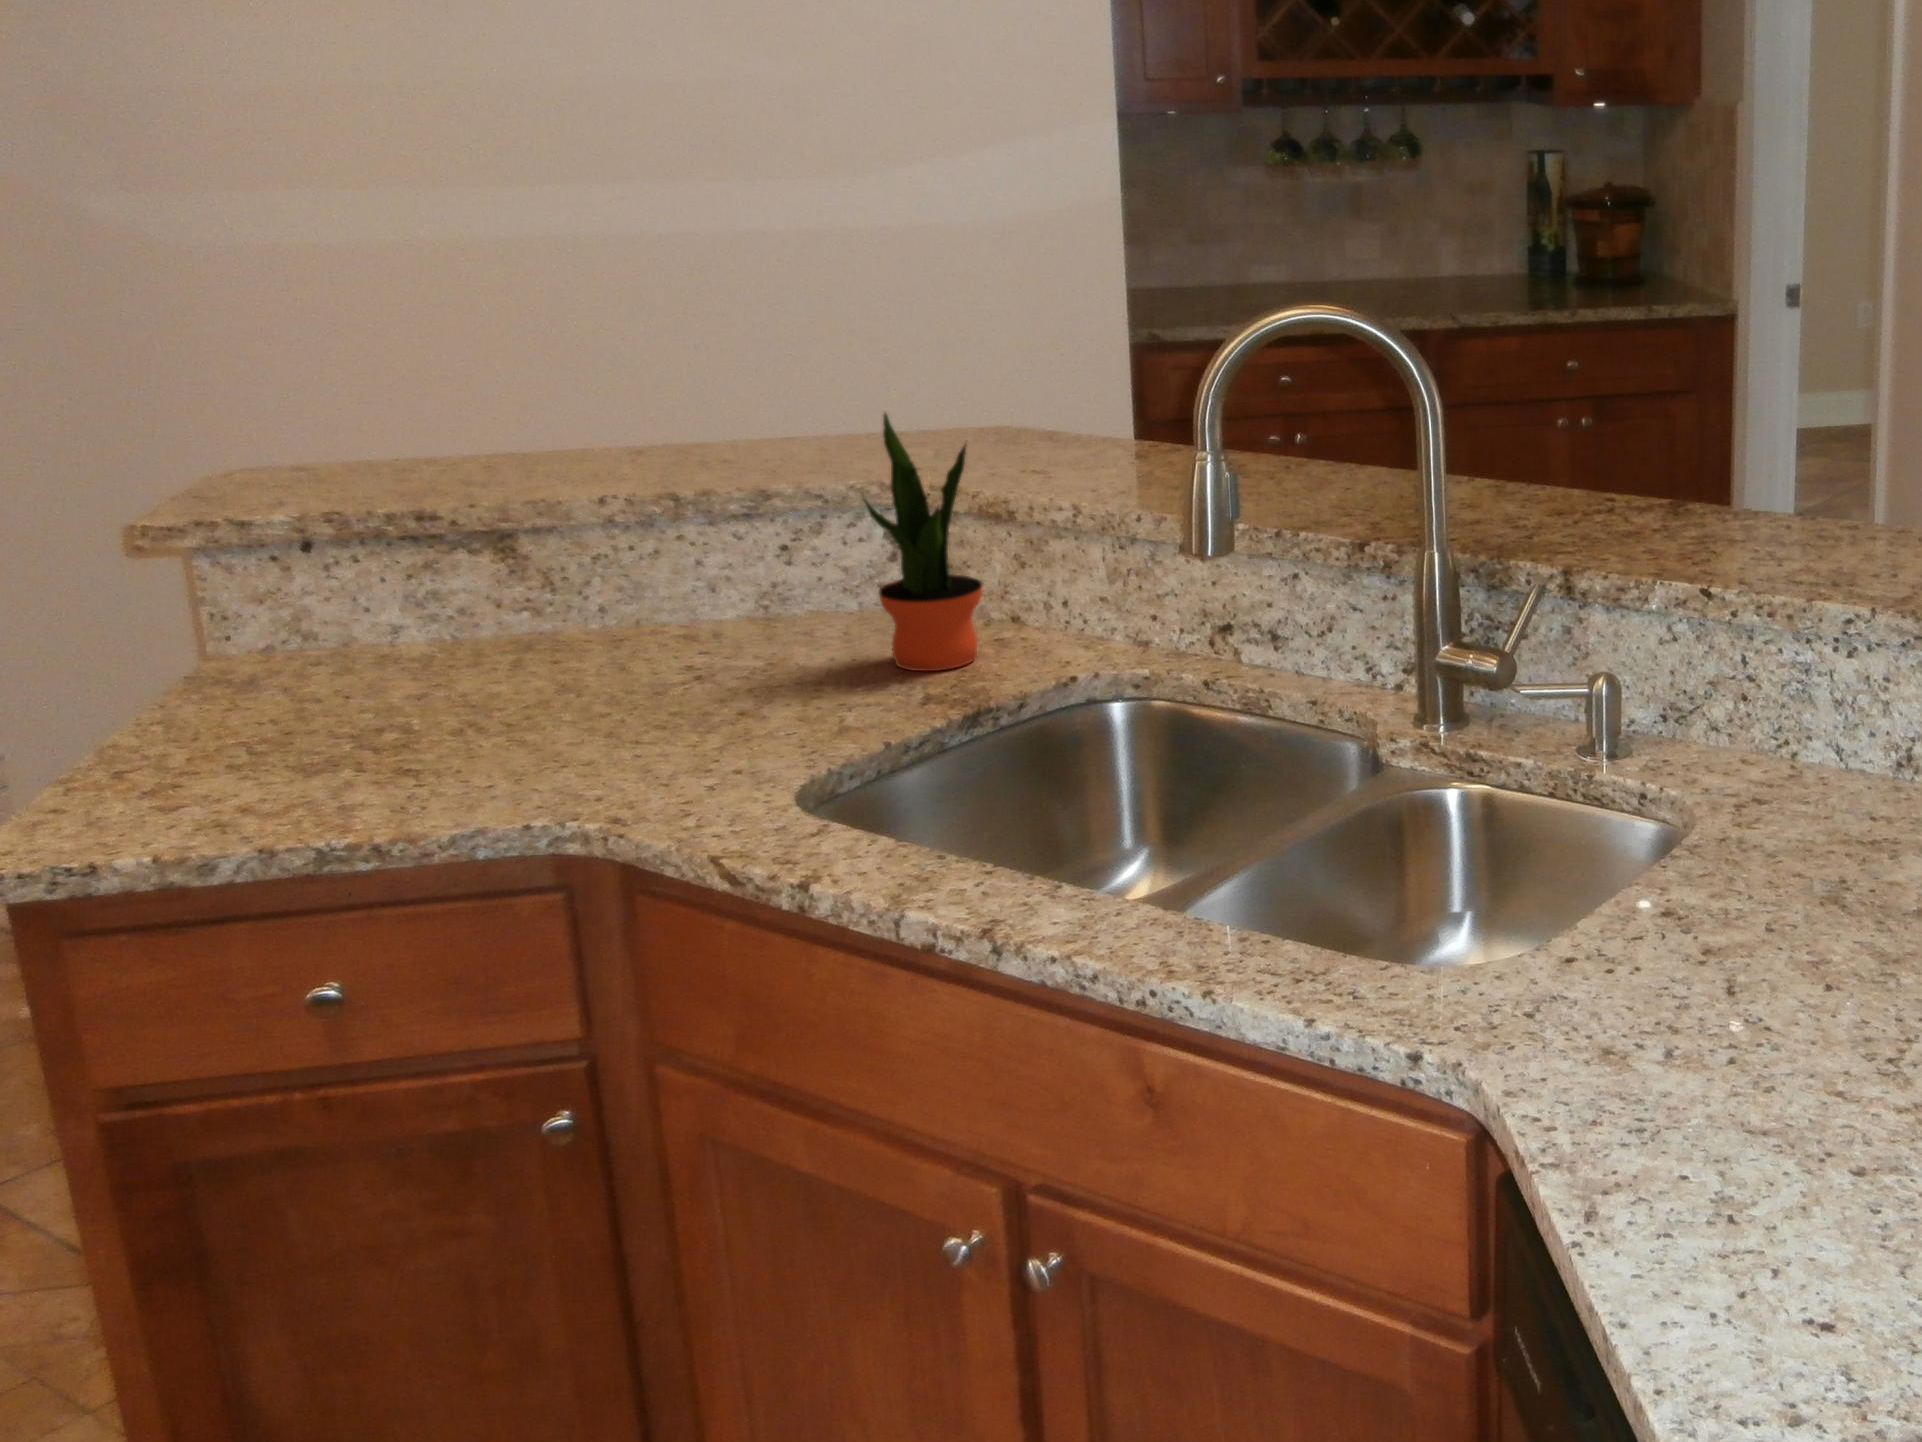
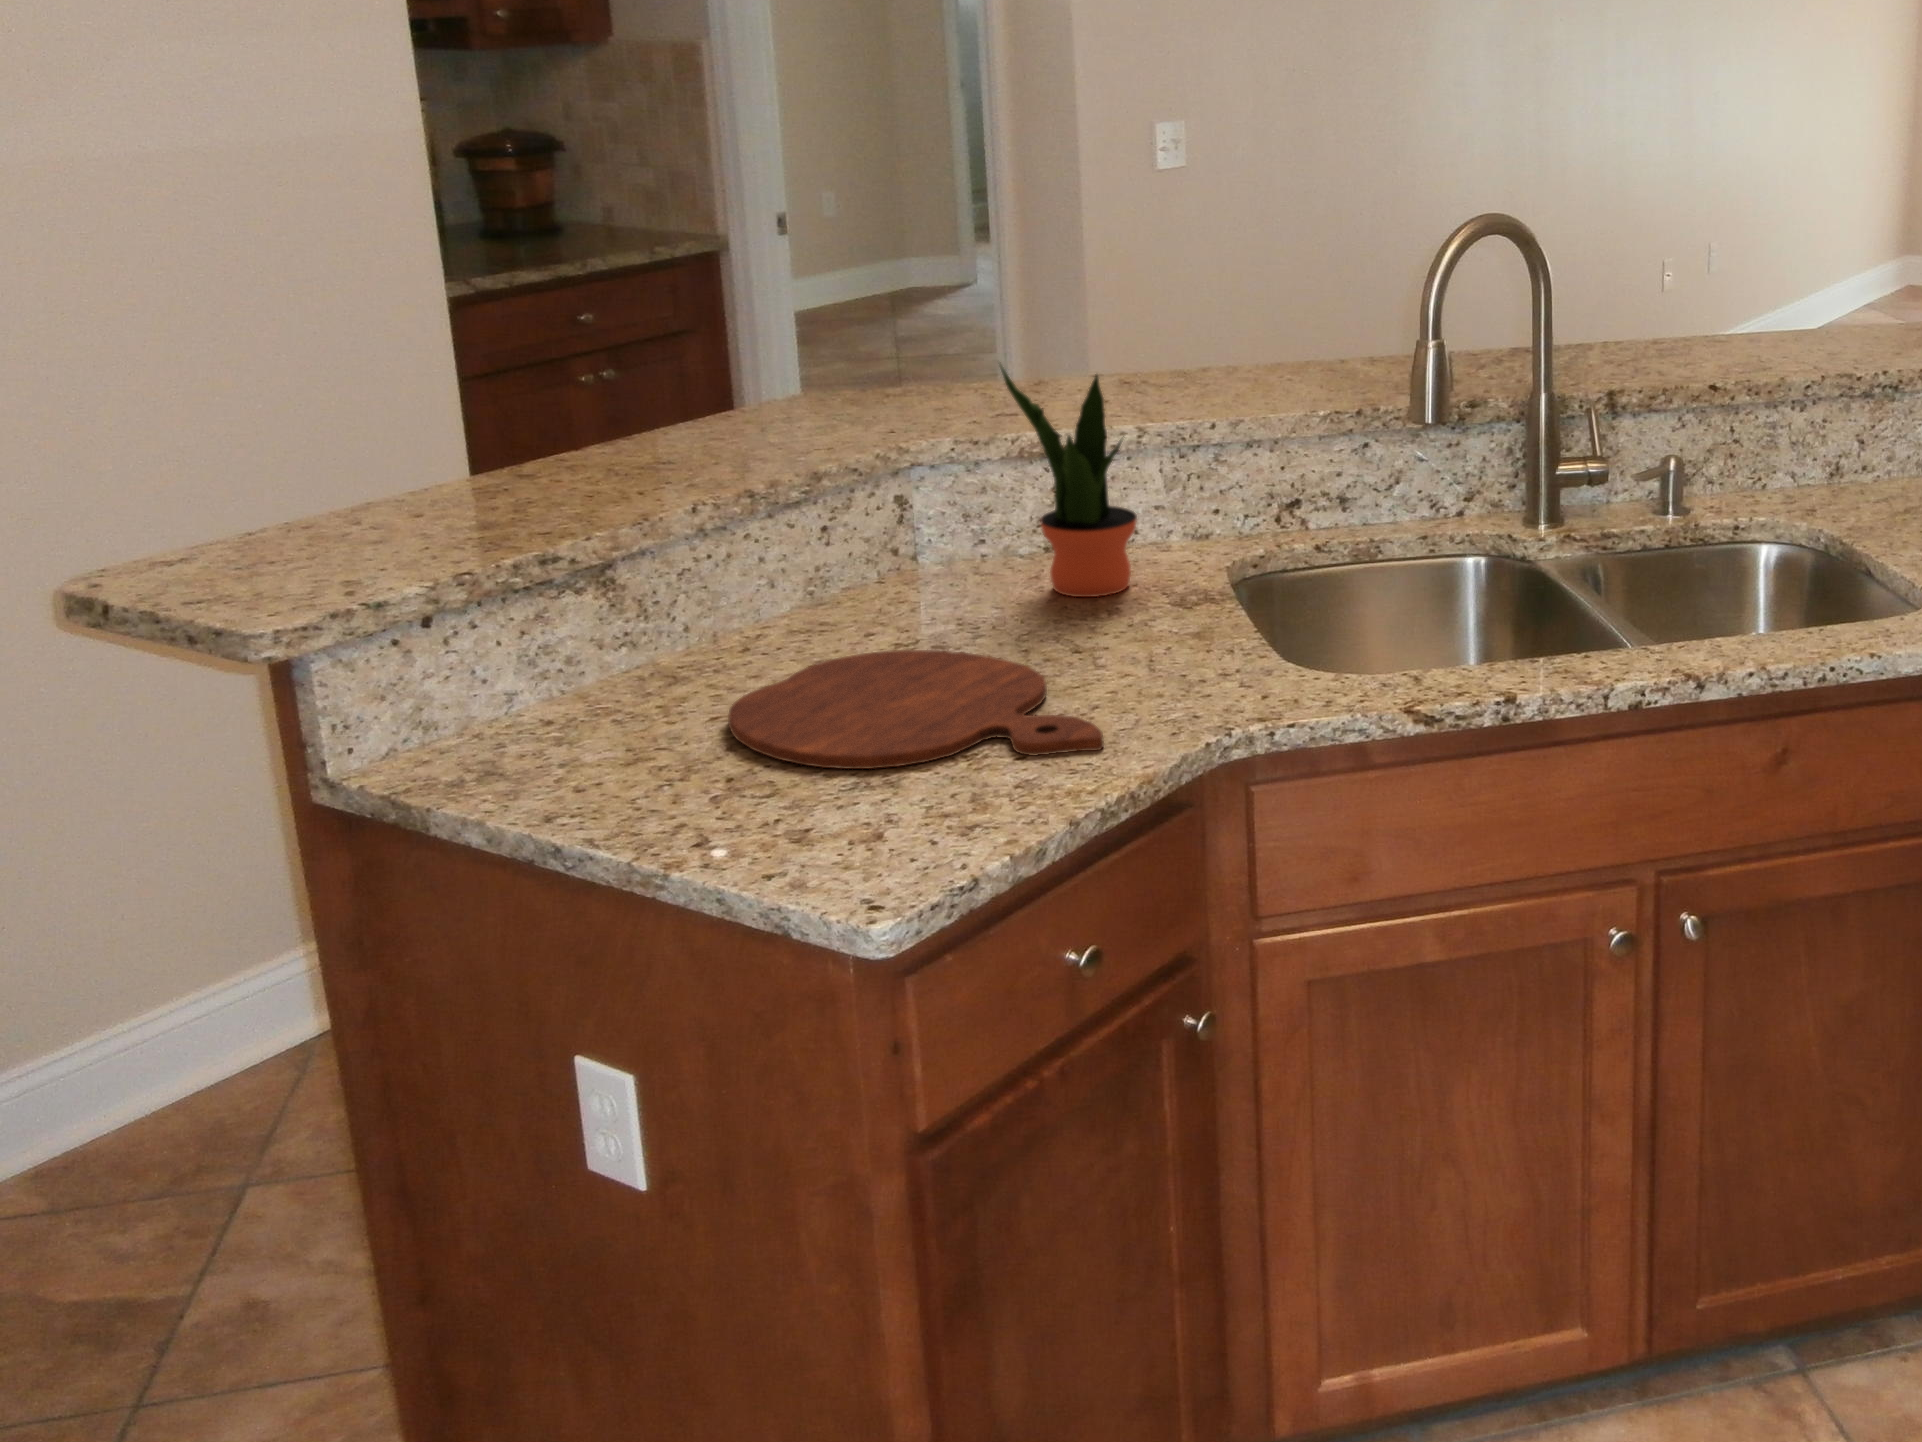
cutting board: none [327,659,647,799] -> present [728,650,1104,769]

